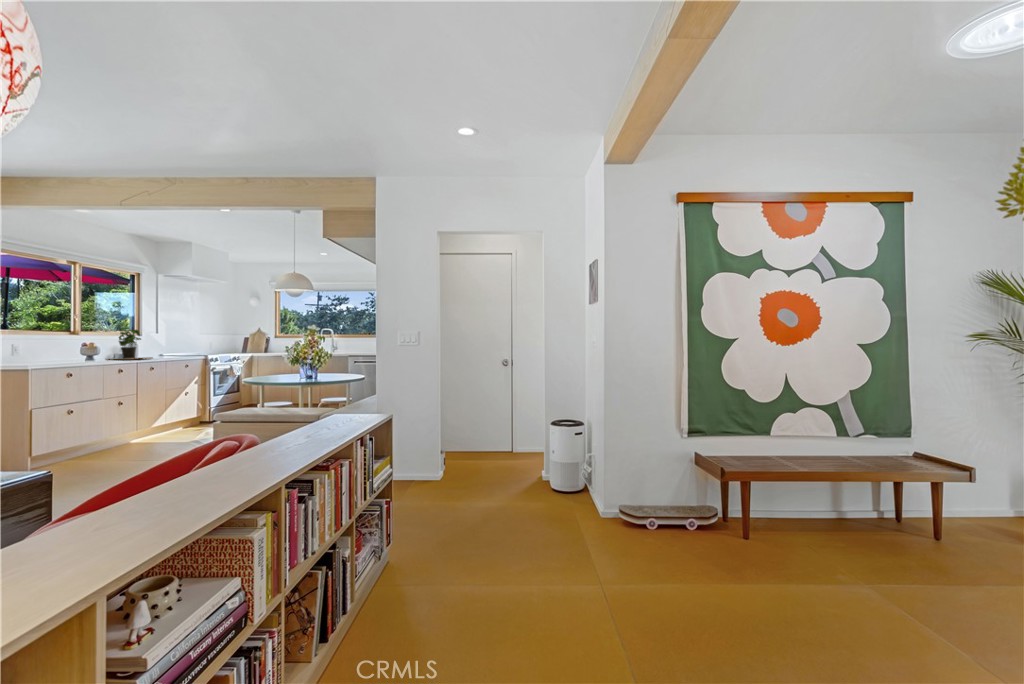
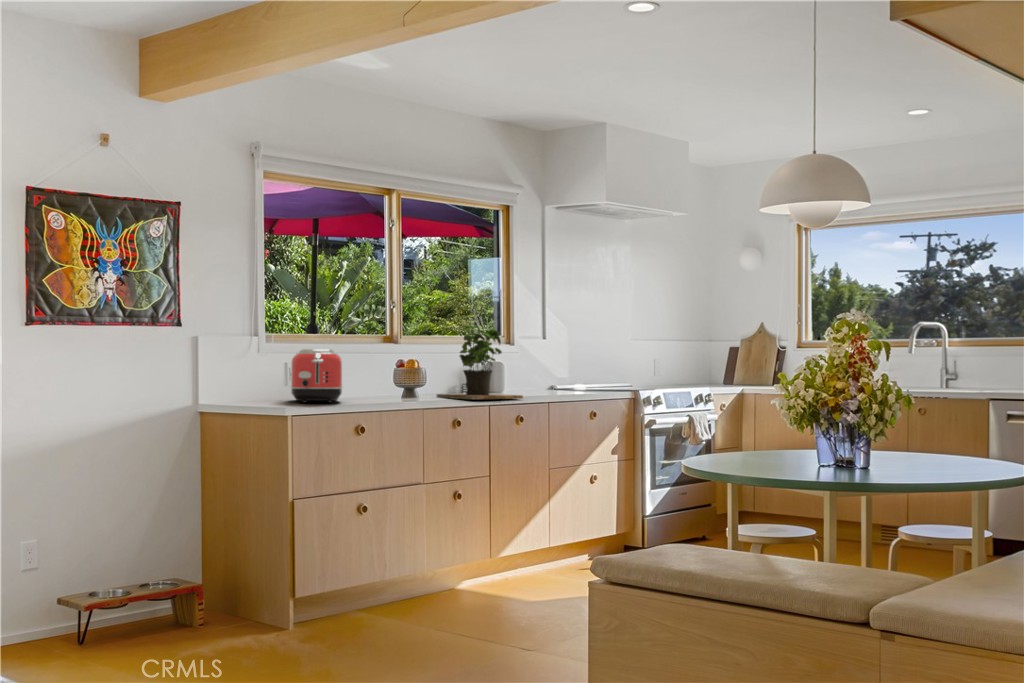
toaster: none [22,338,57,363] -> present [290,349,343,403]

